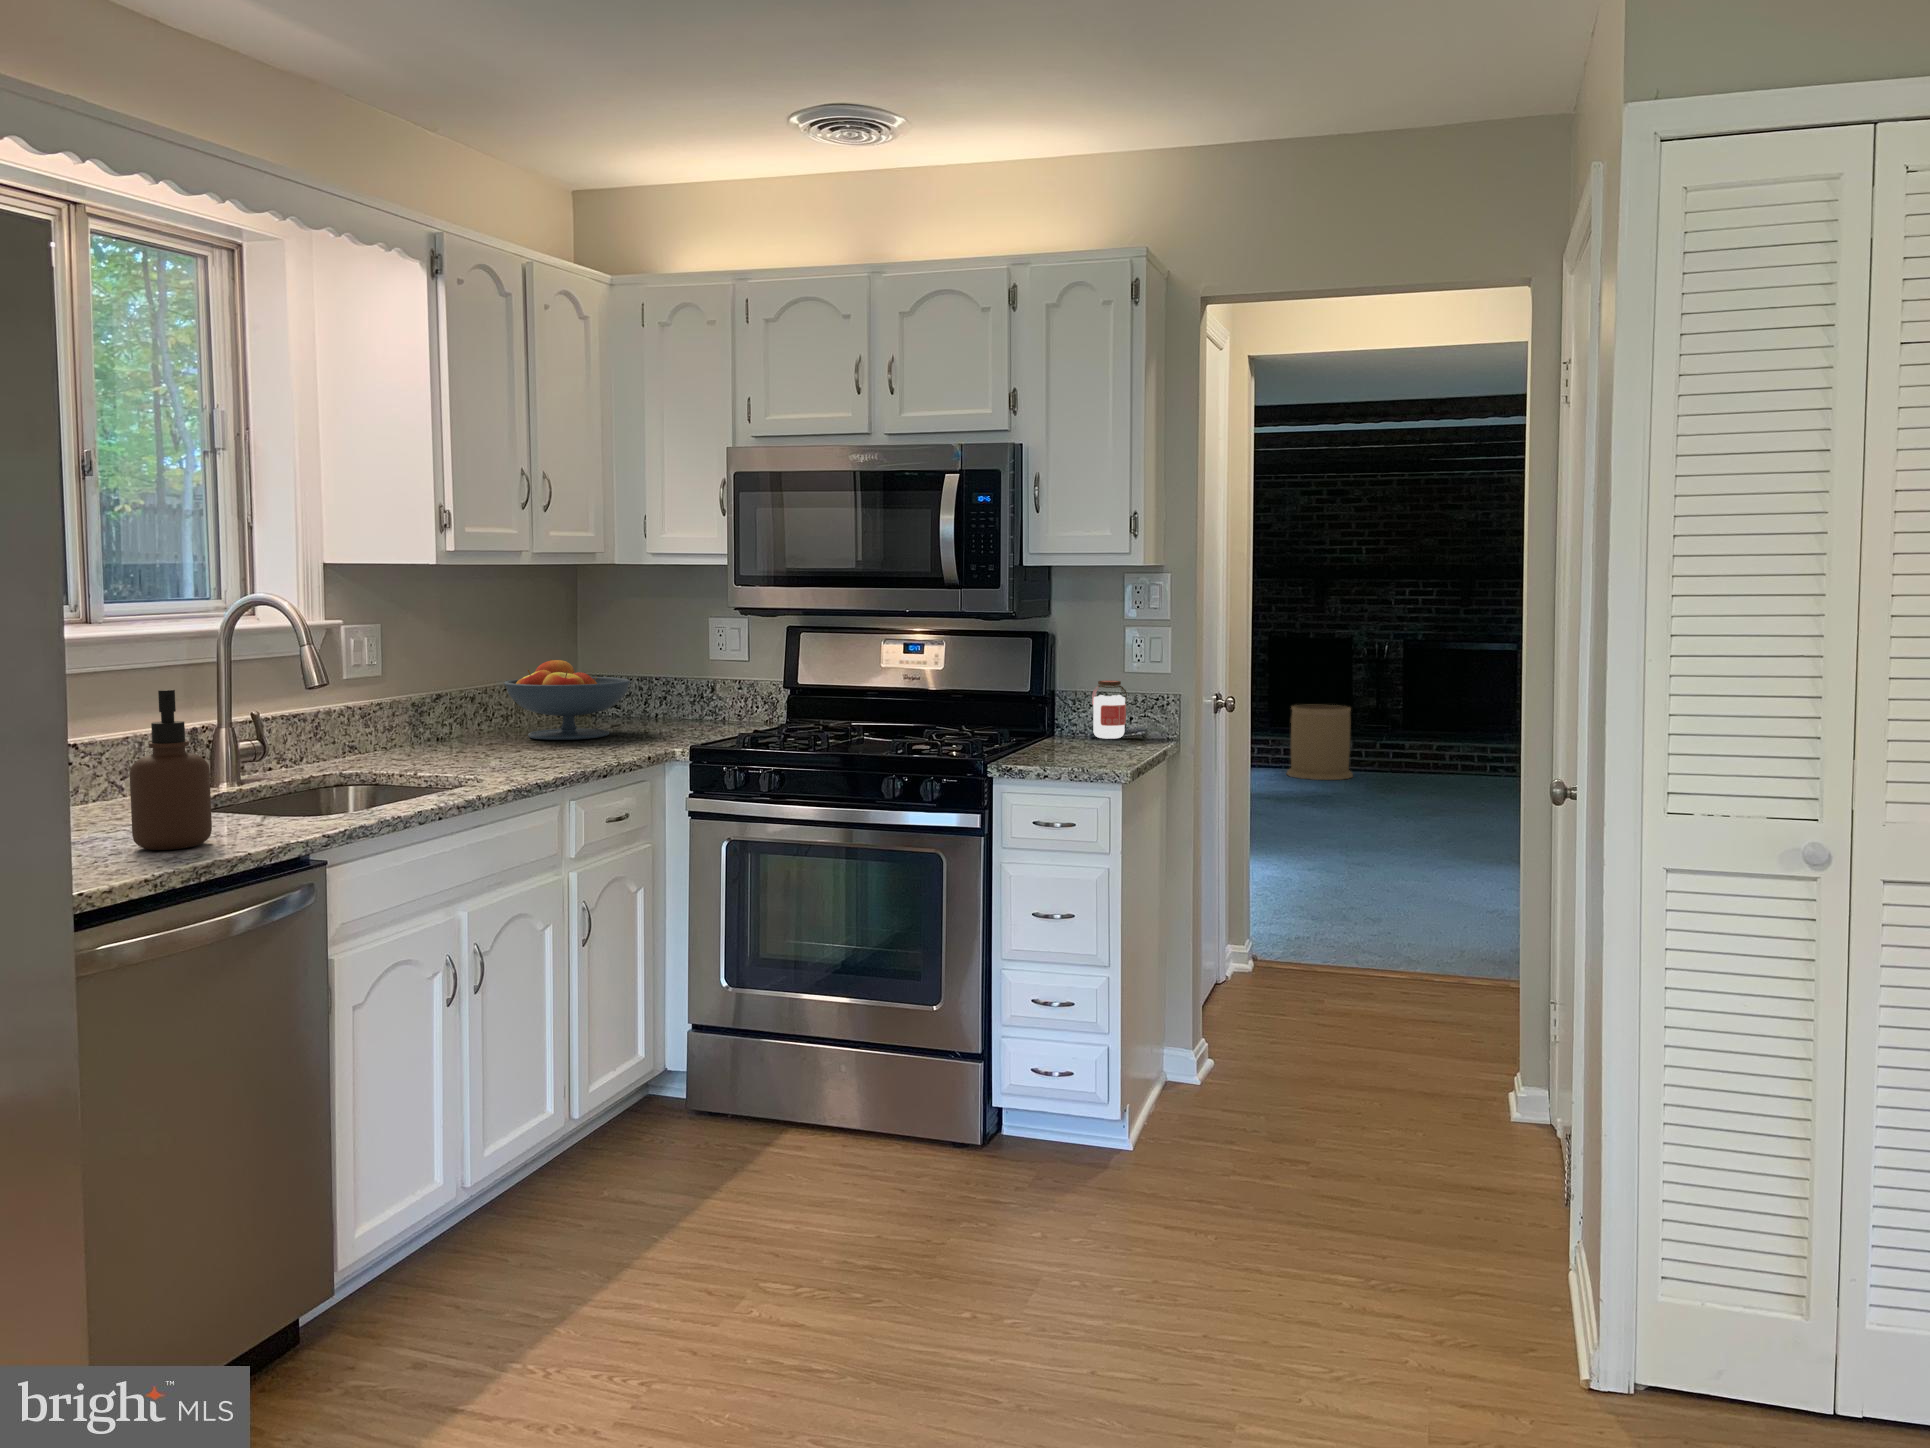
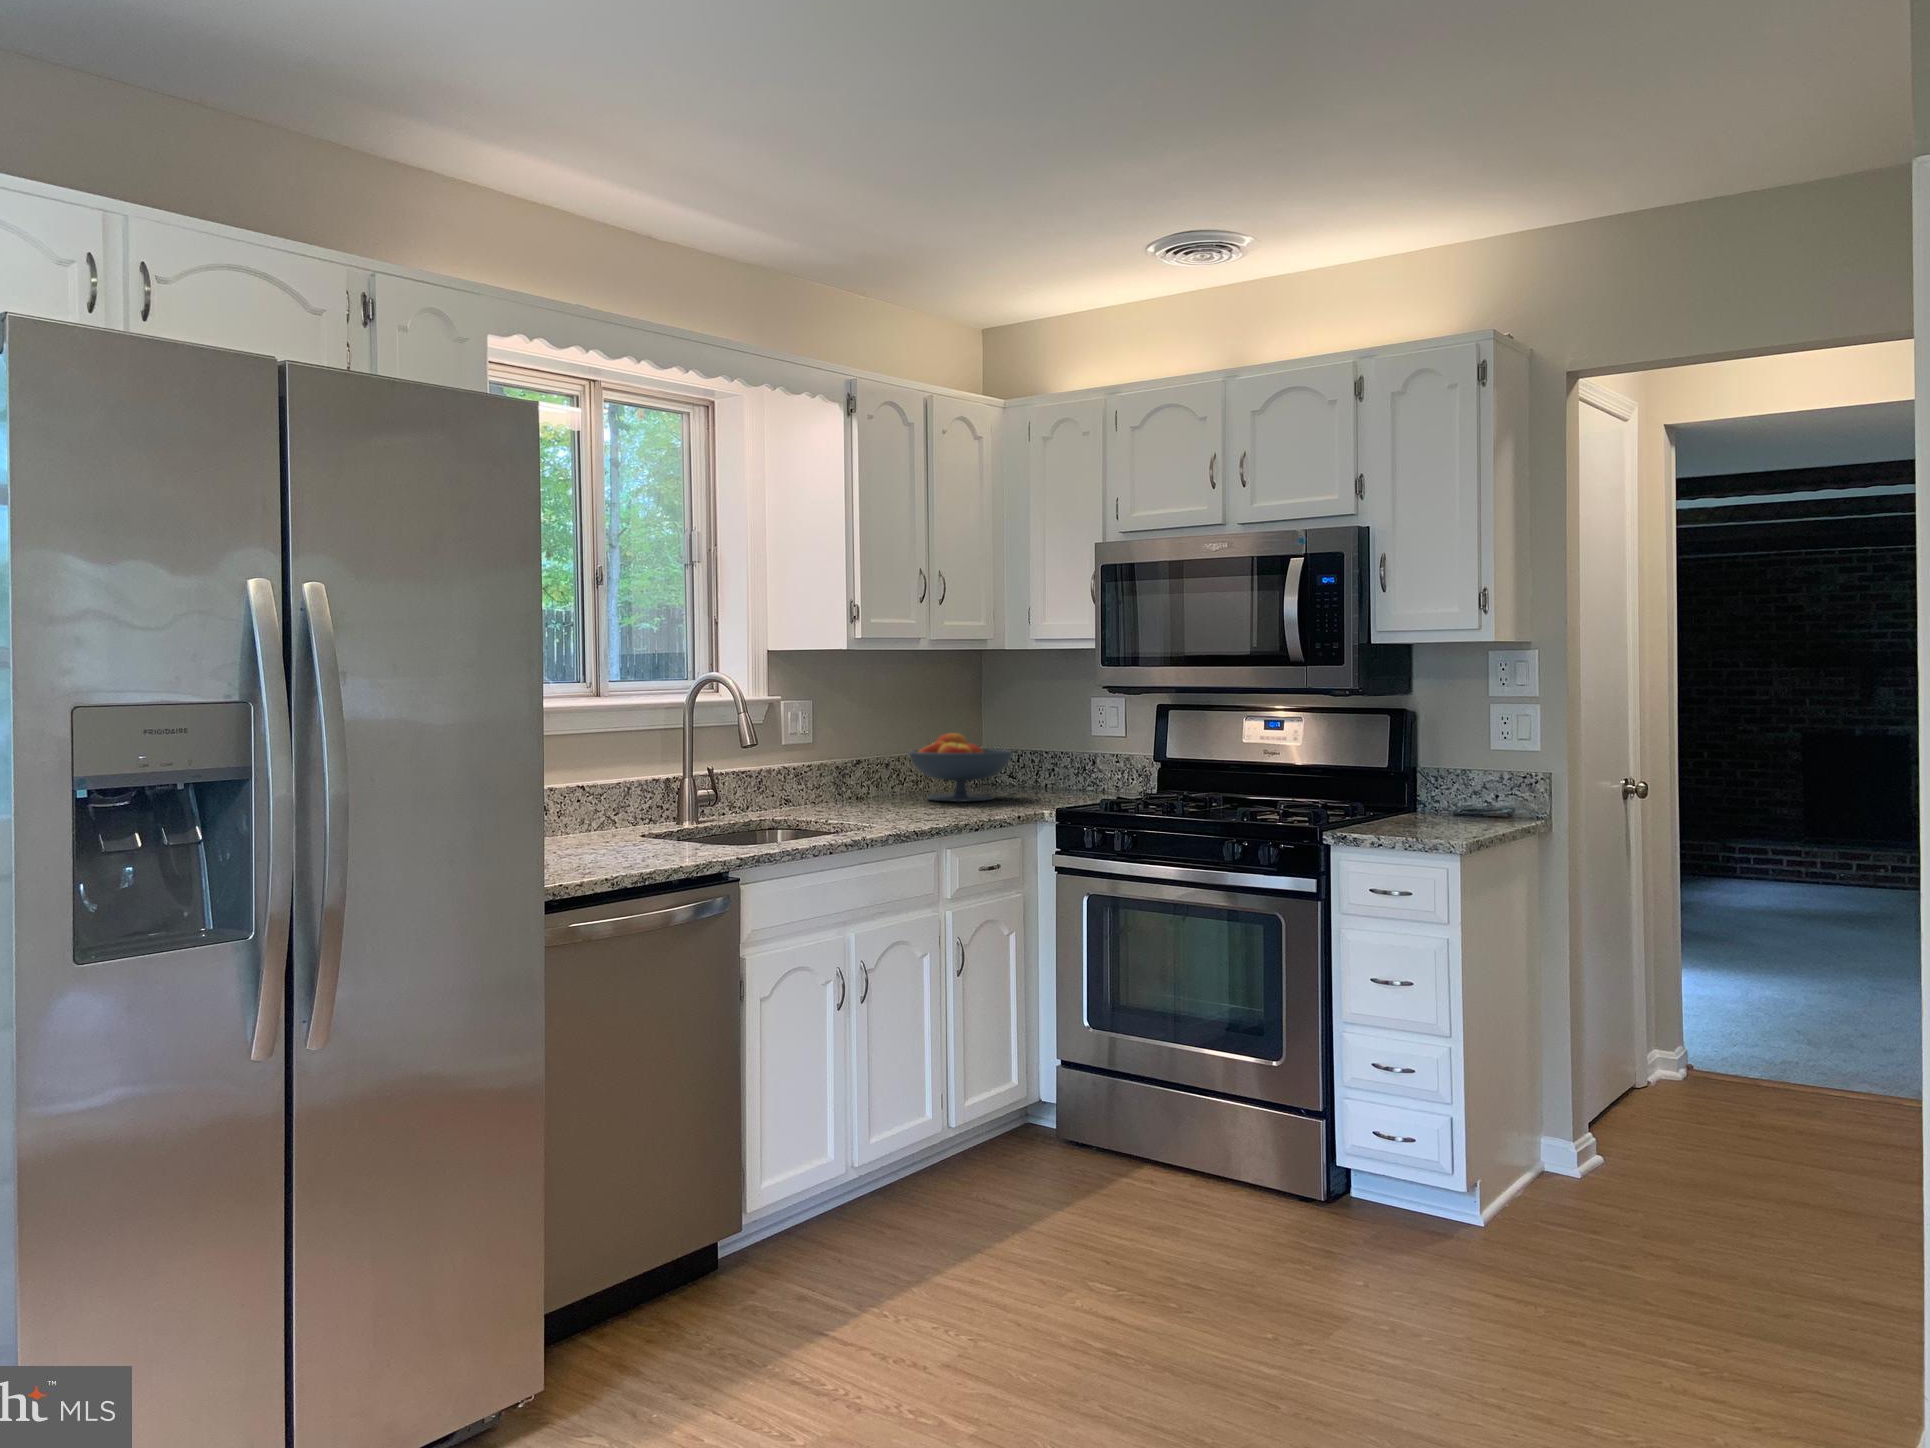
jar: present [1092,681,1127,739] -> none [1449,755,1487,814]
soap dispenser: present [130,689,212,850] -> none [609,740,662,860]
trash can: present [1287,705,1353,780] -> none [1797,808,1889,897]

